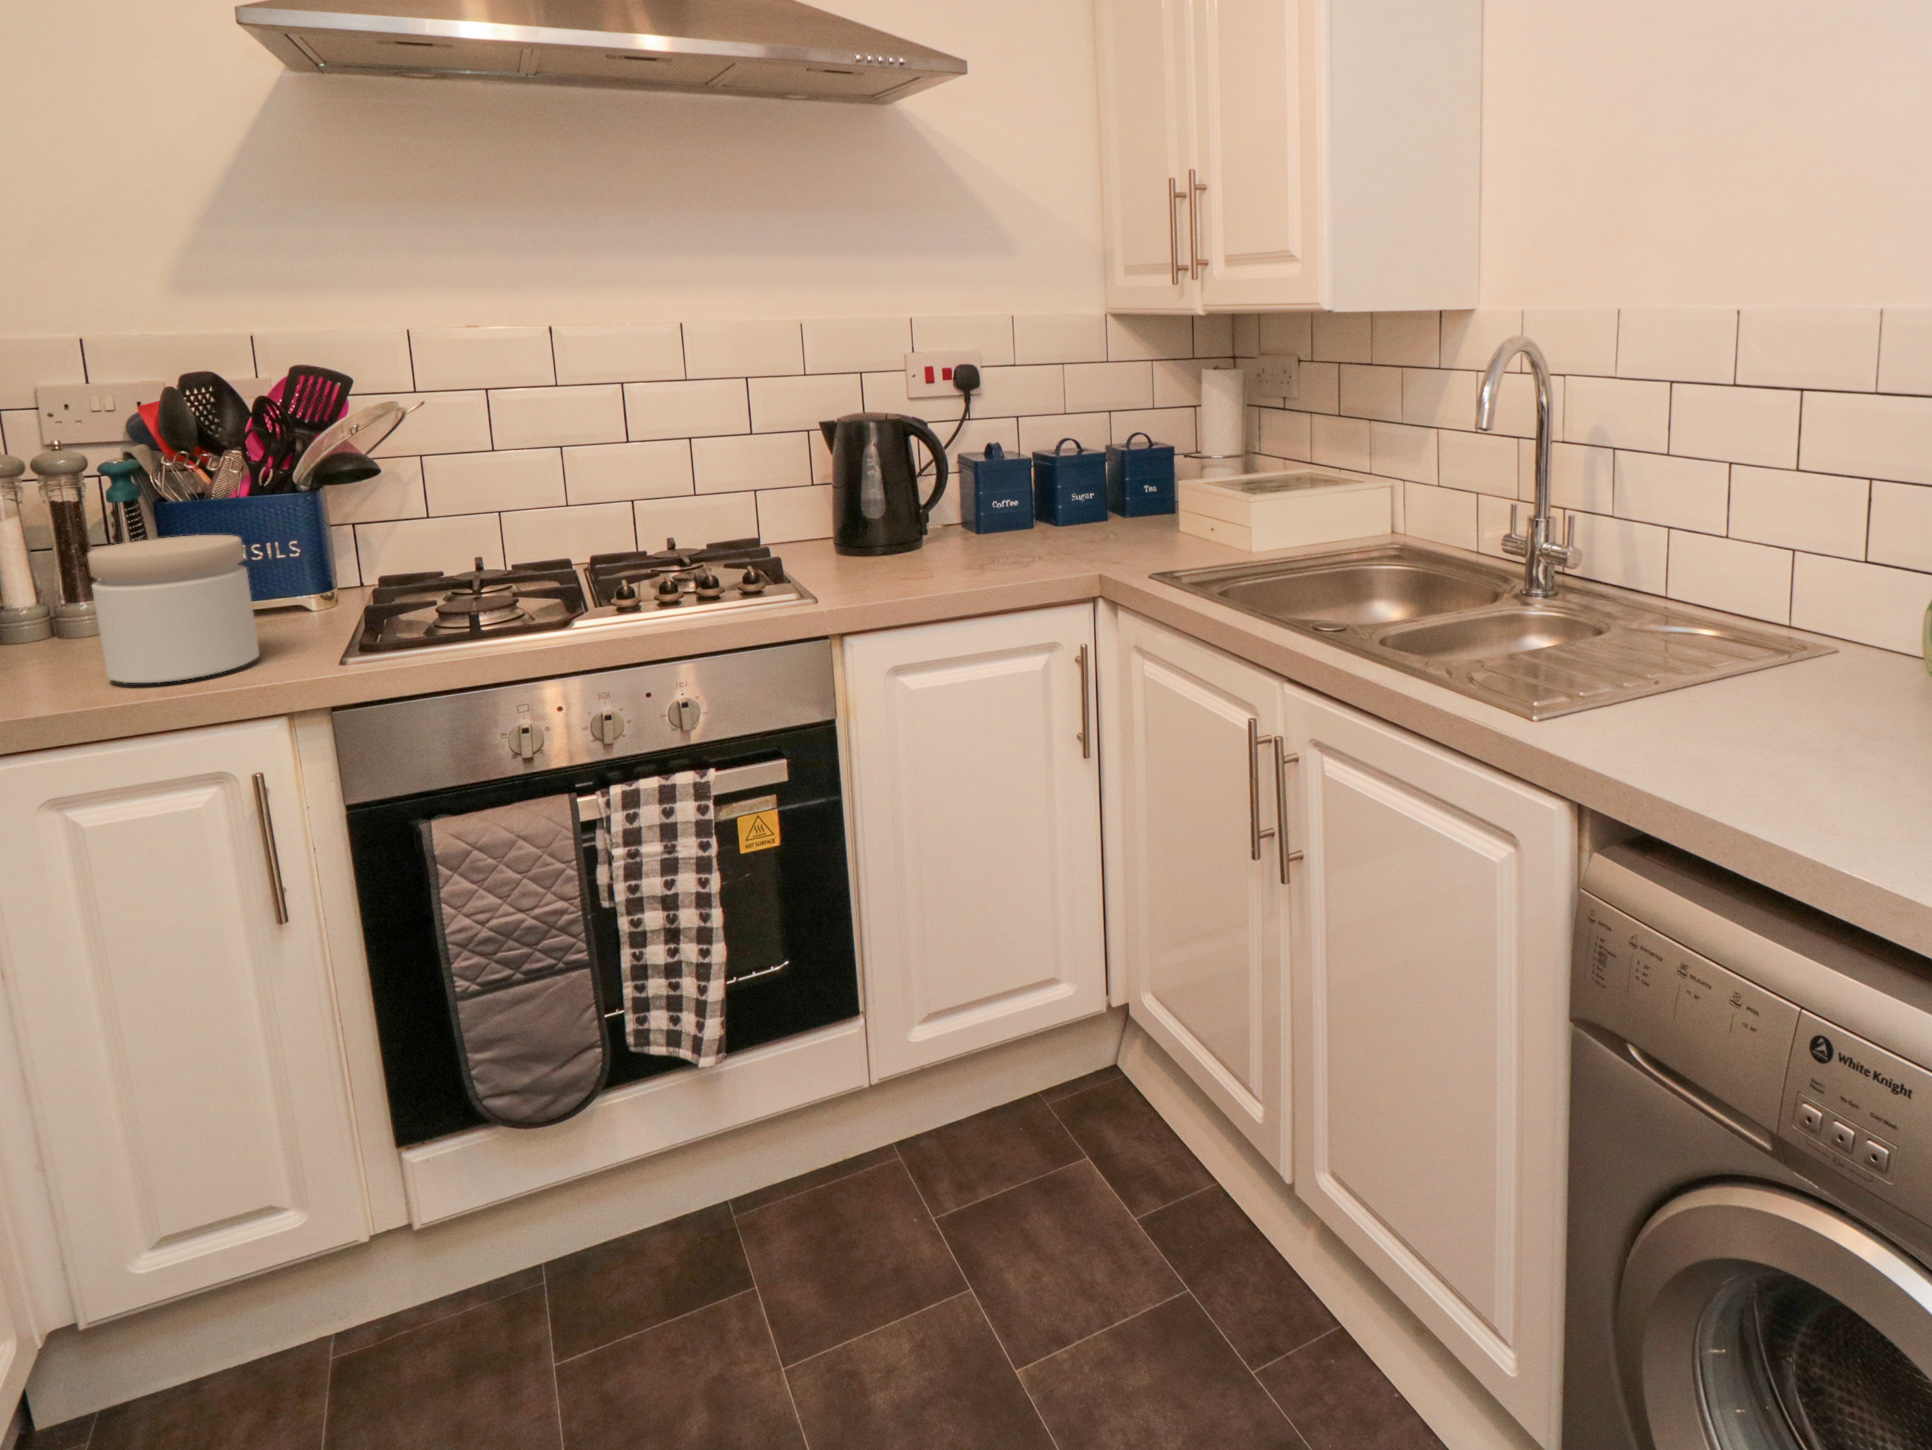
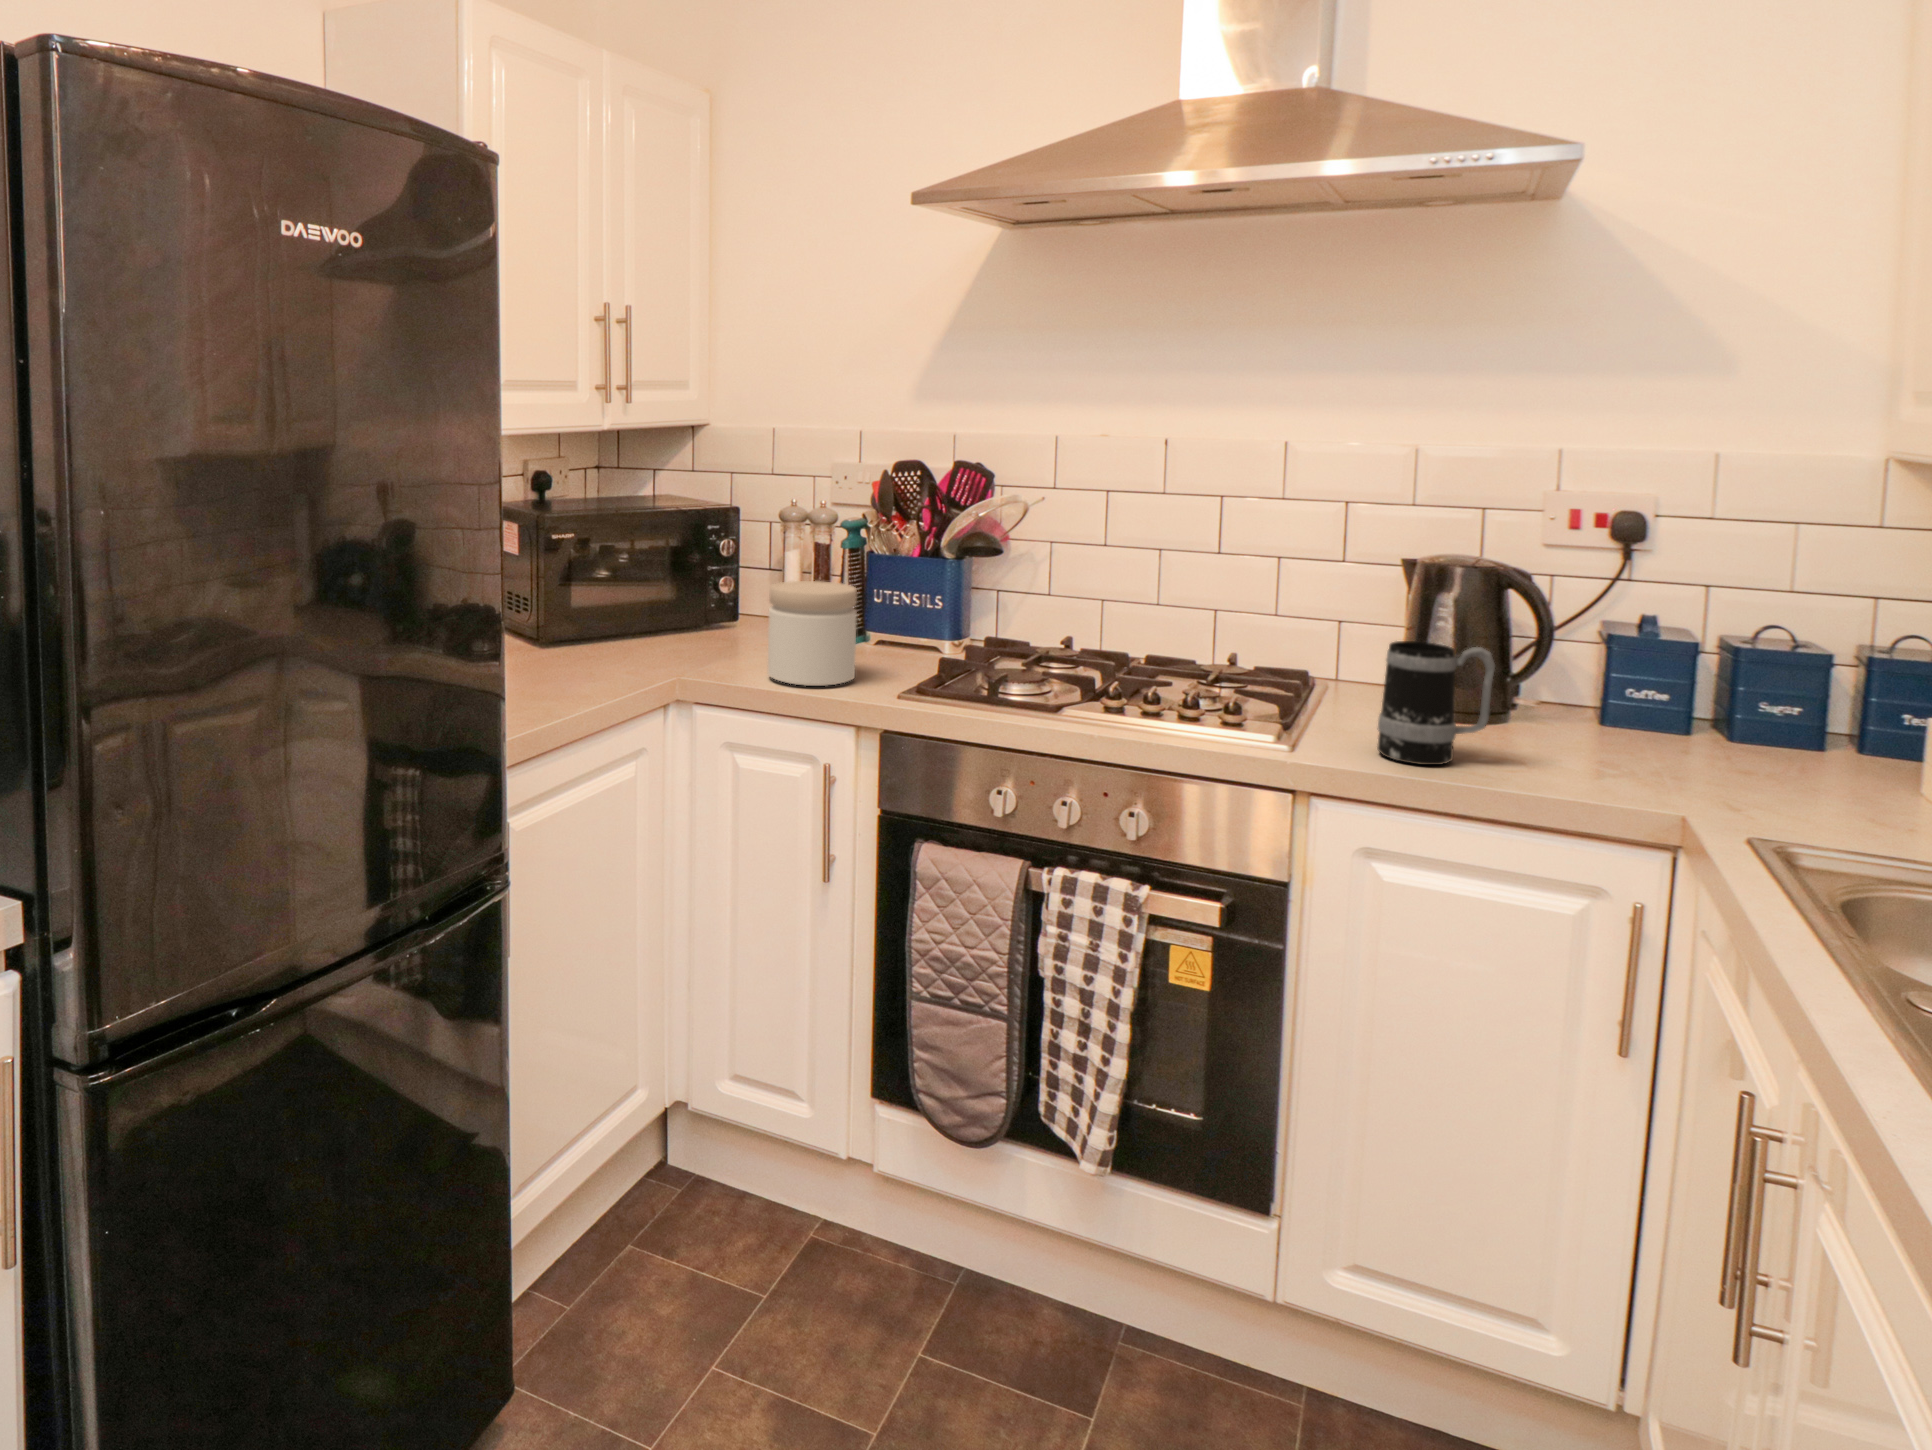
mug: none [876,479,956,588] -> present [1377,641,1495,765]

